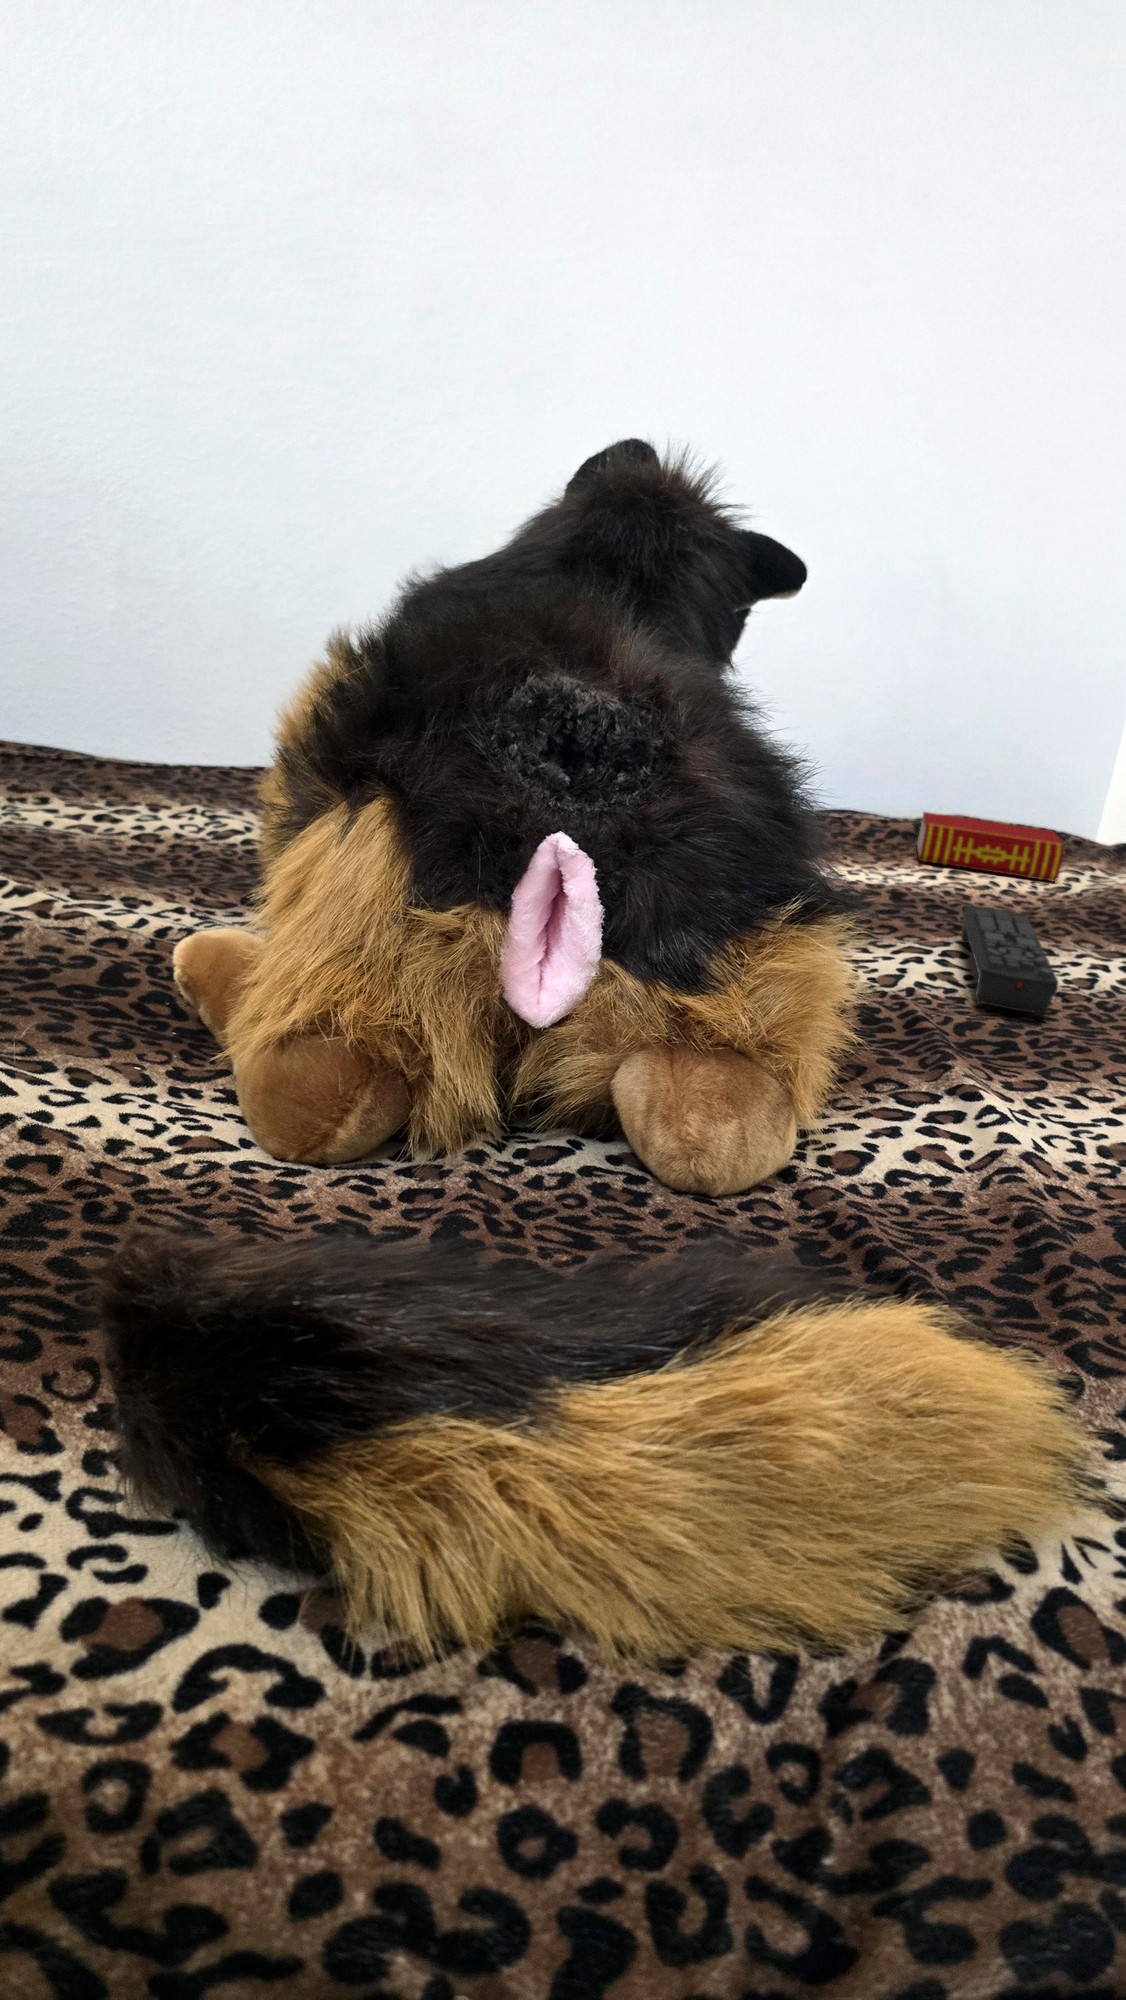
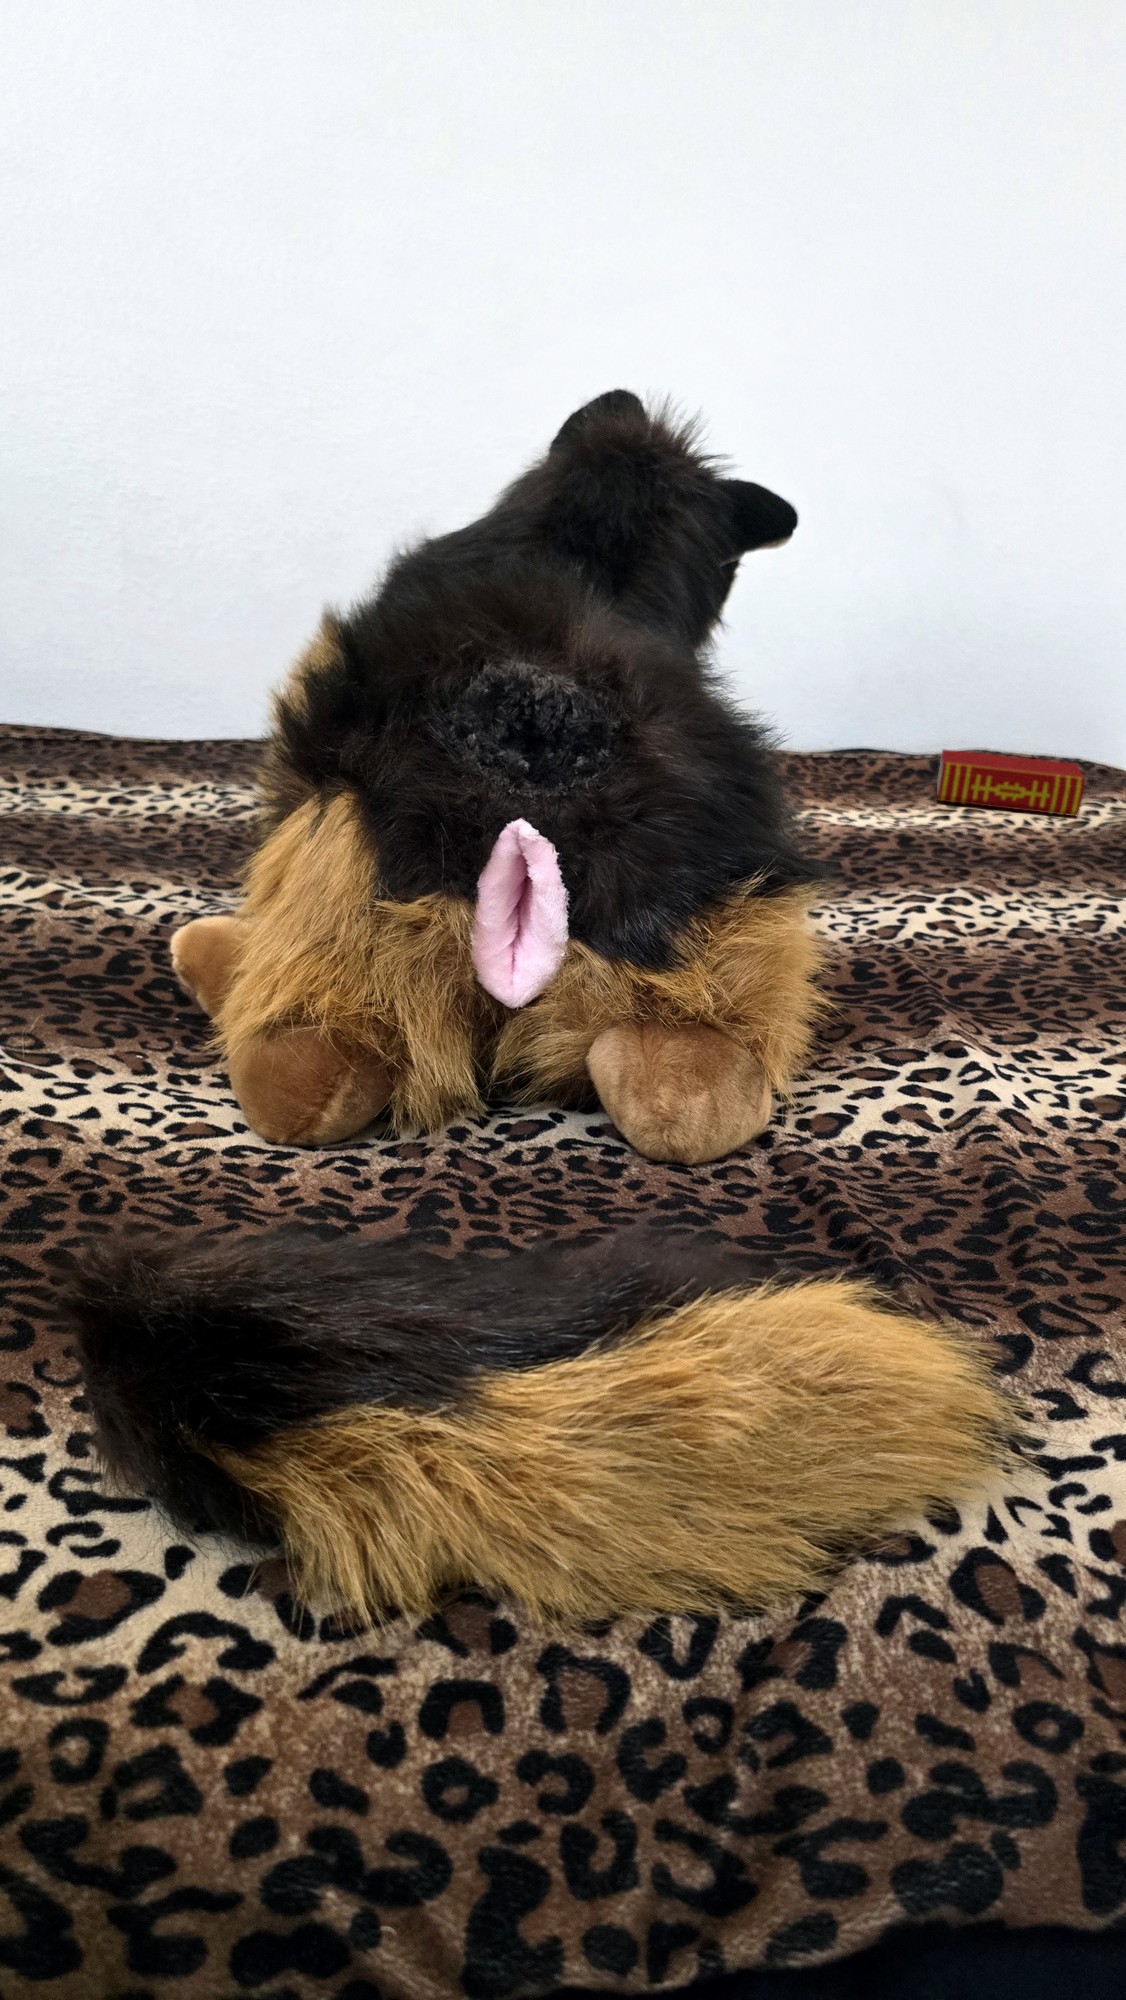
remote control: present [961,906,1059,1015] -> none [969,851,1057,963]

